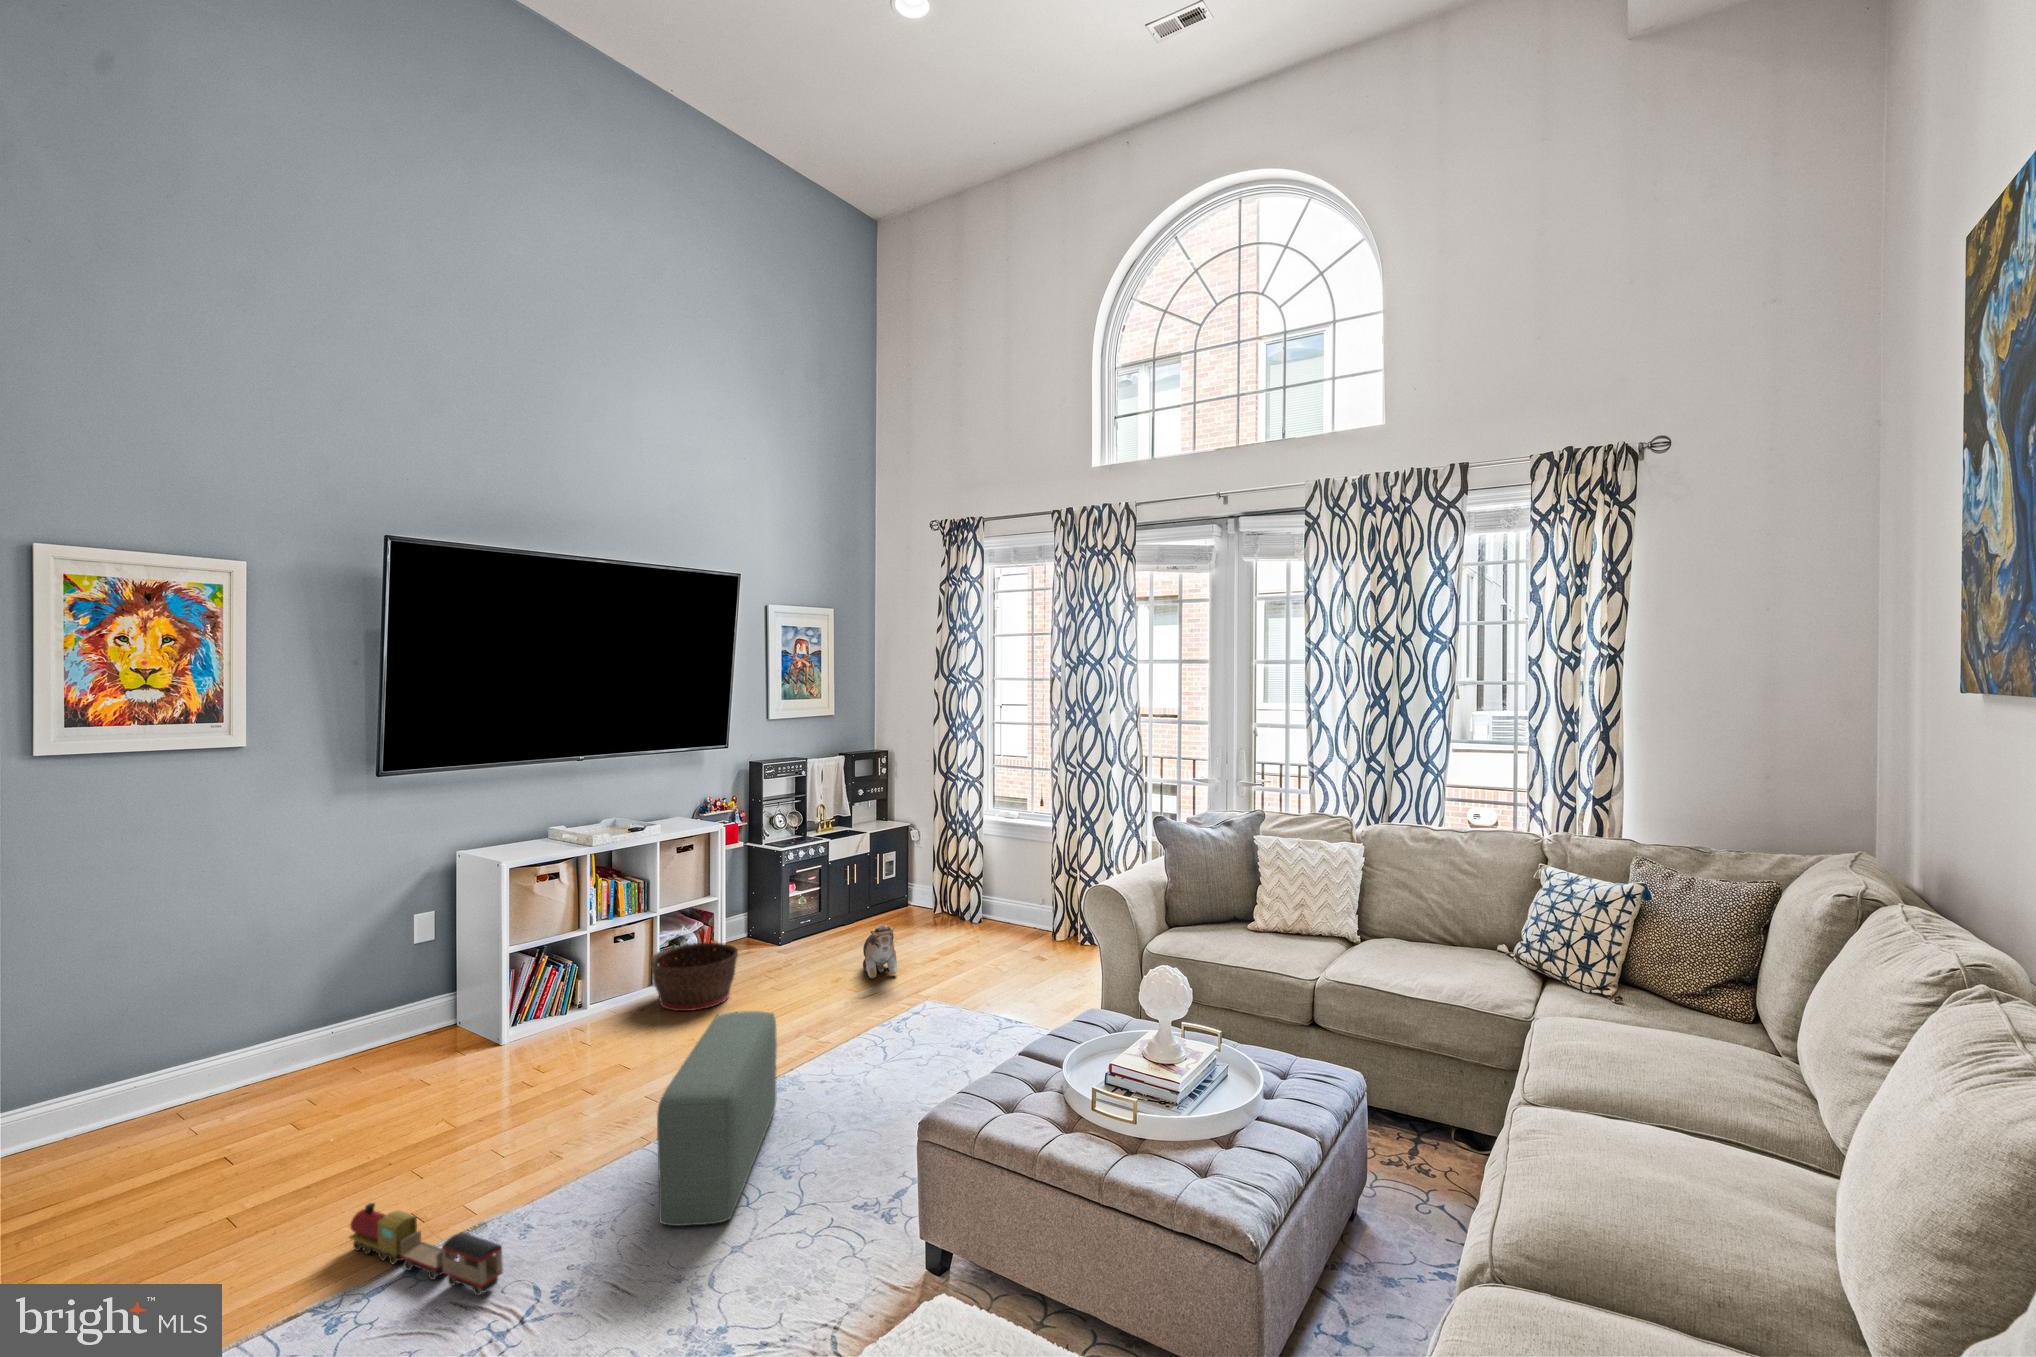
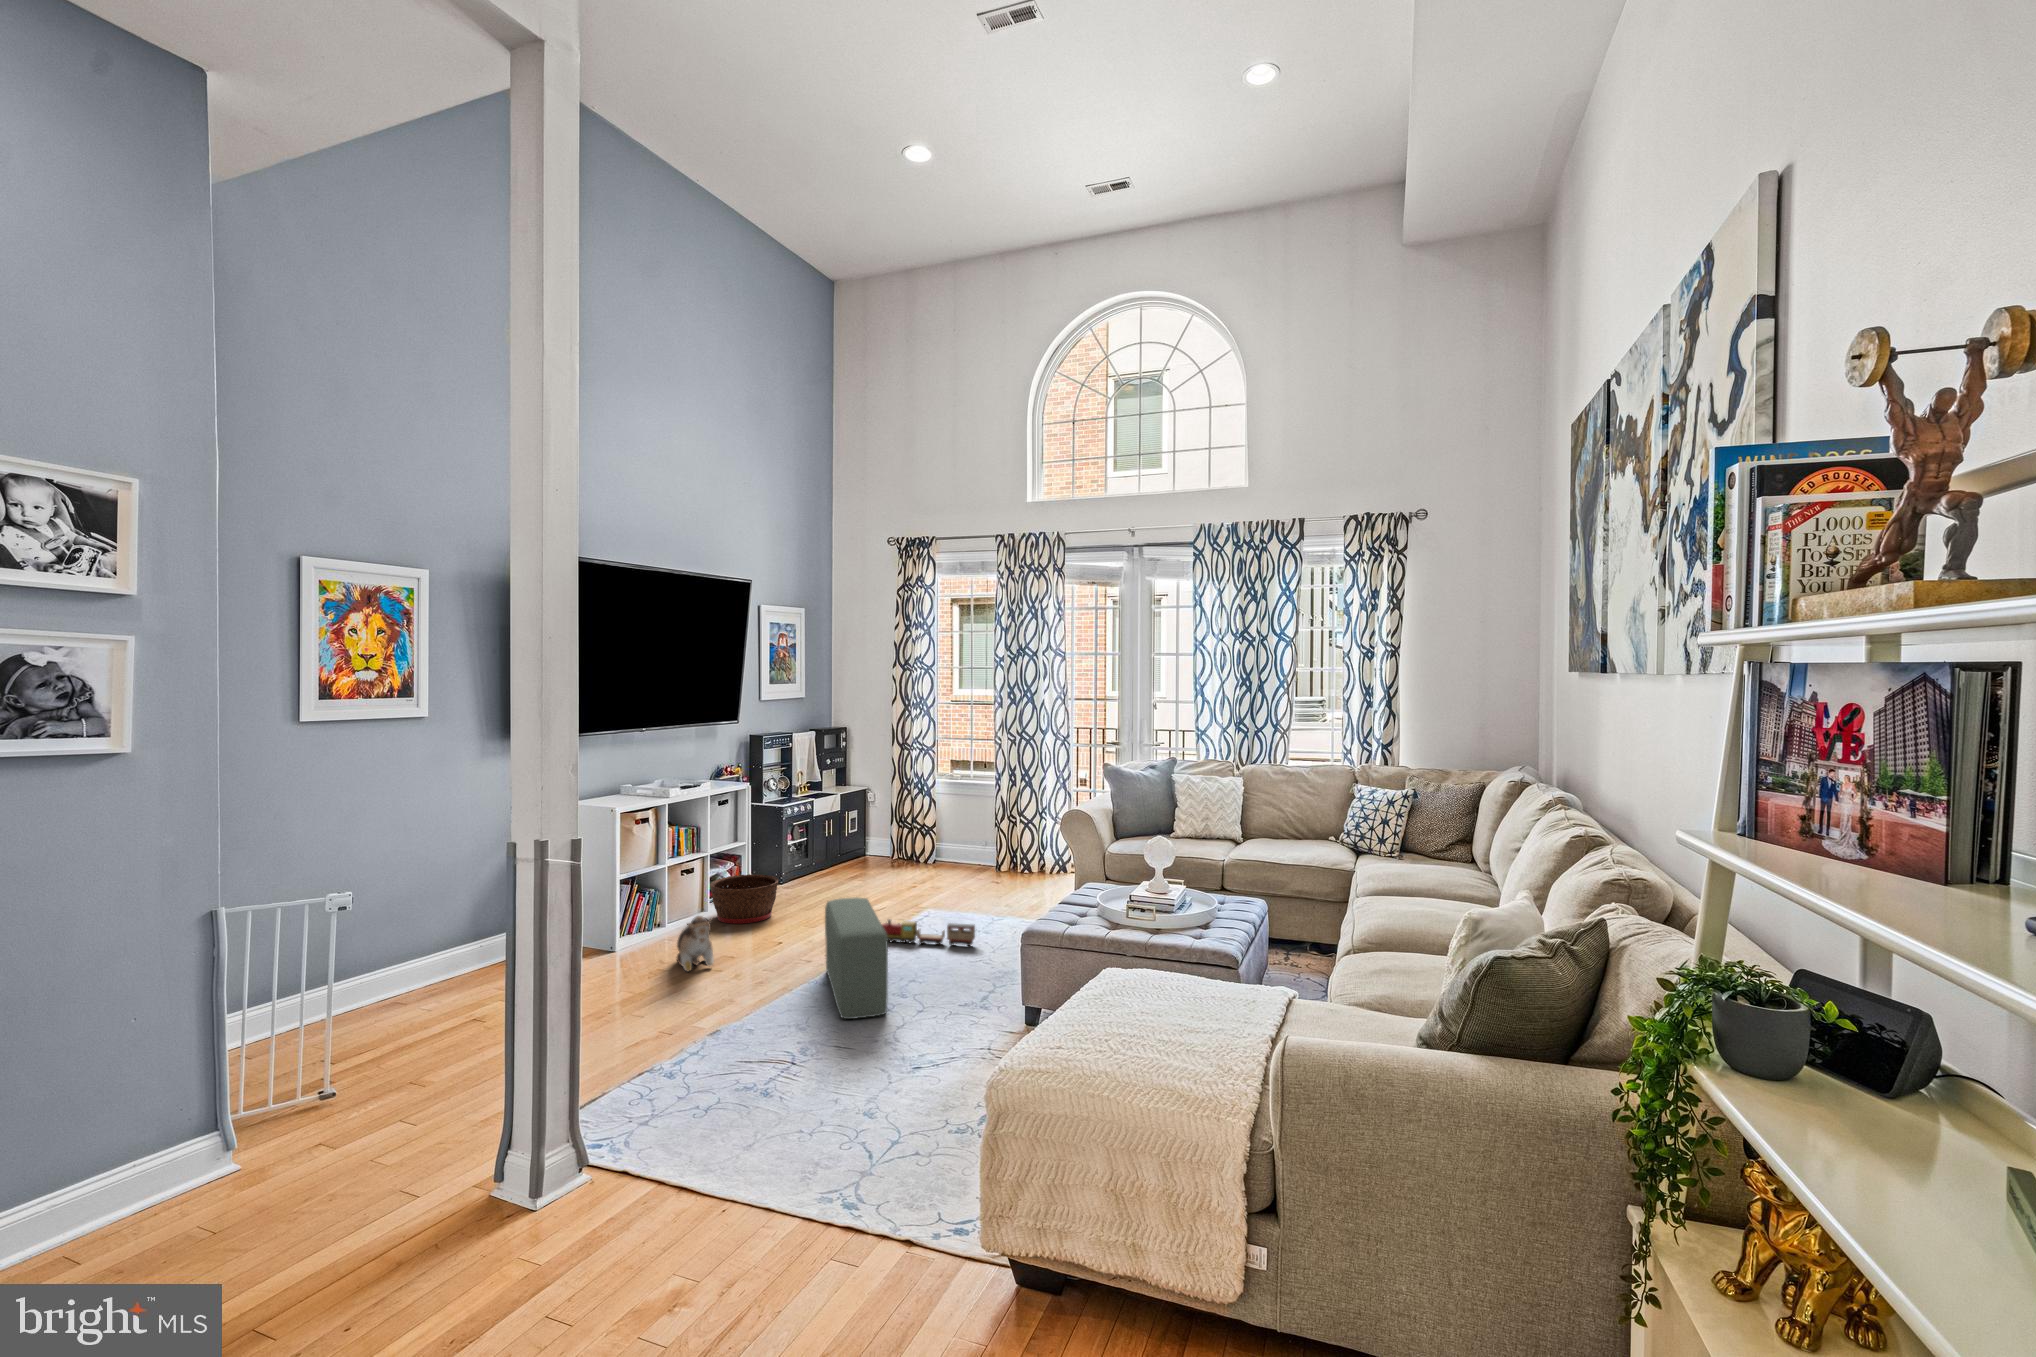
plush toy: present [863,924,897,979] -> present [677,916,714,971]
toy train: present [349,1203,503,1295] -> present [882,919,975,946]

